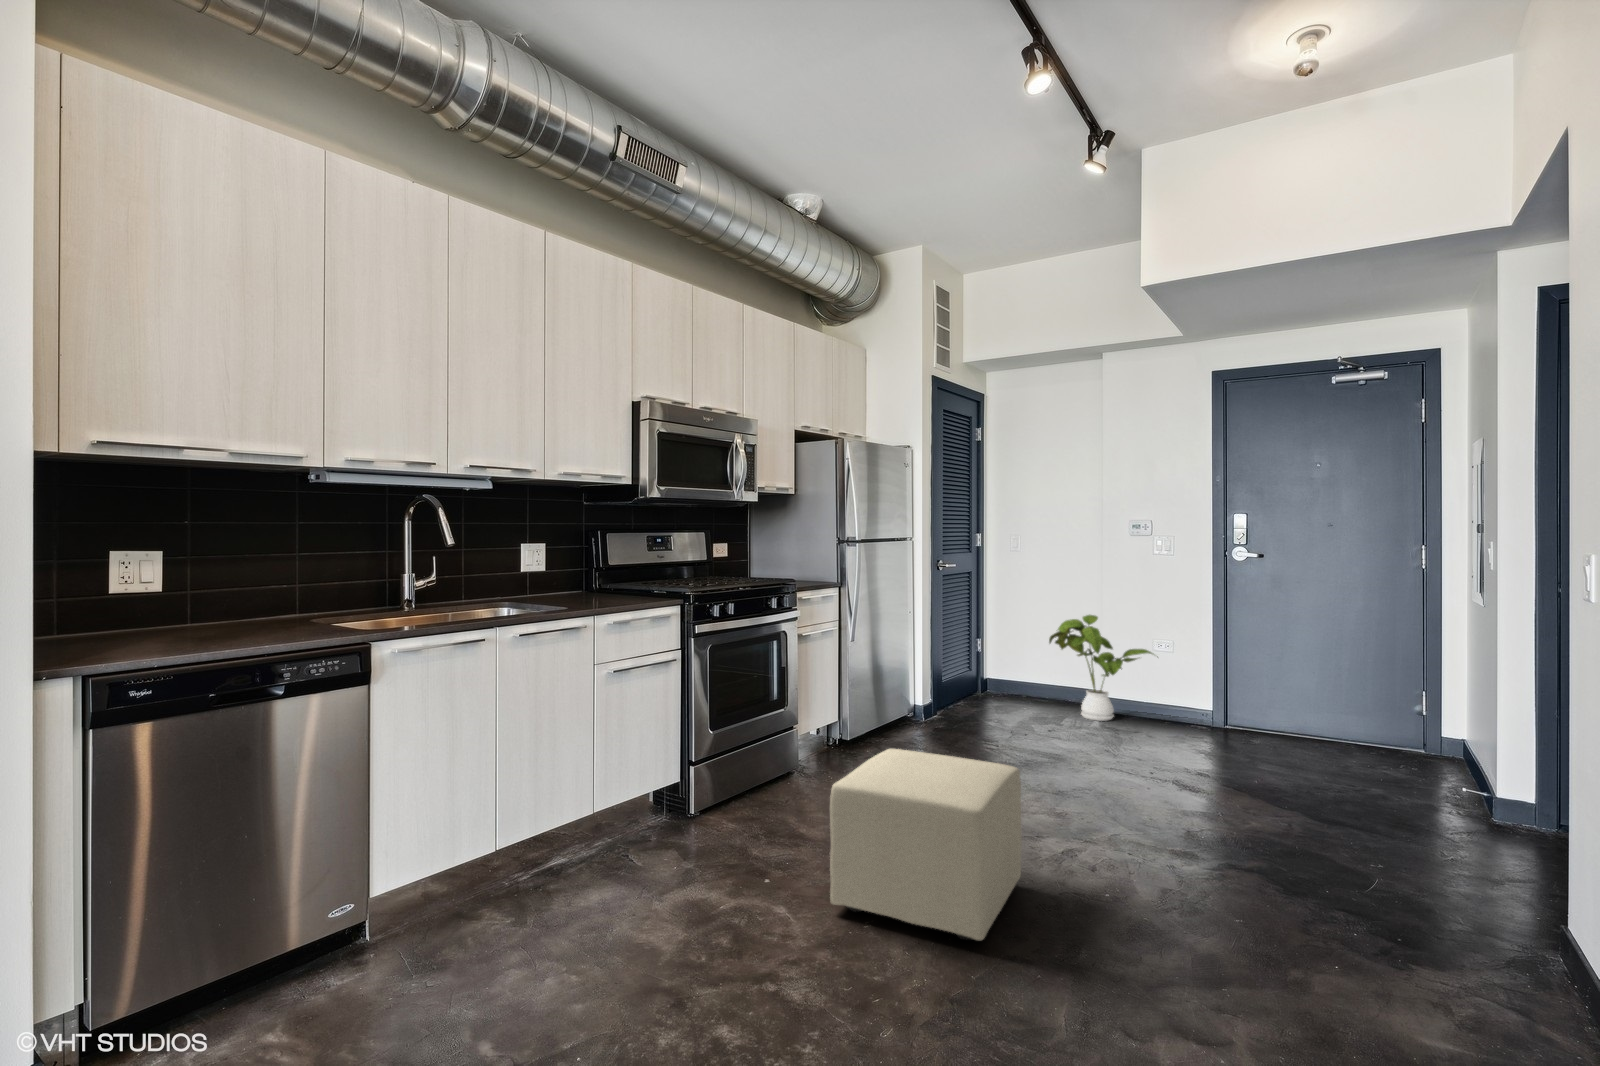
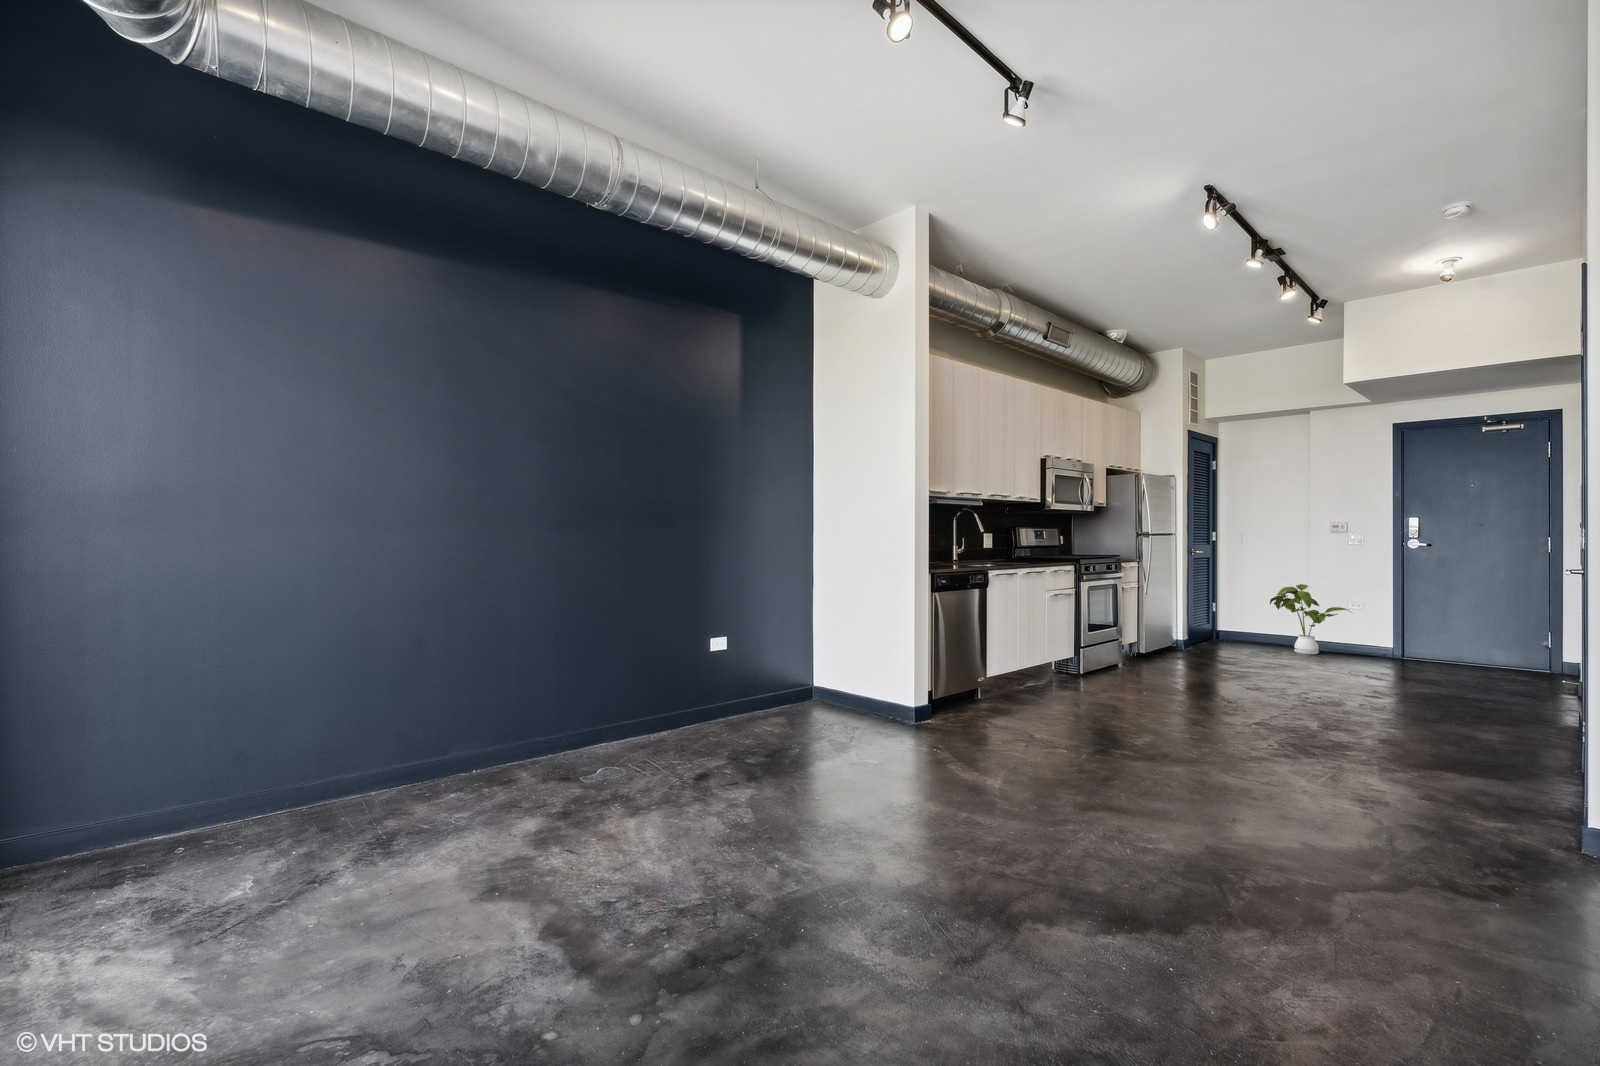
ottoman: present [830,749,1021,940] -> none [1190,635,1286,712]

